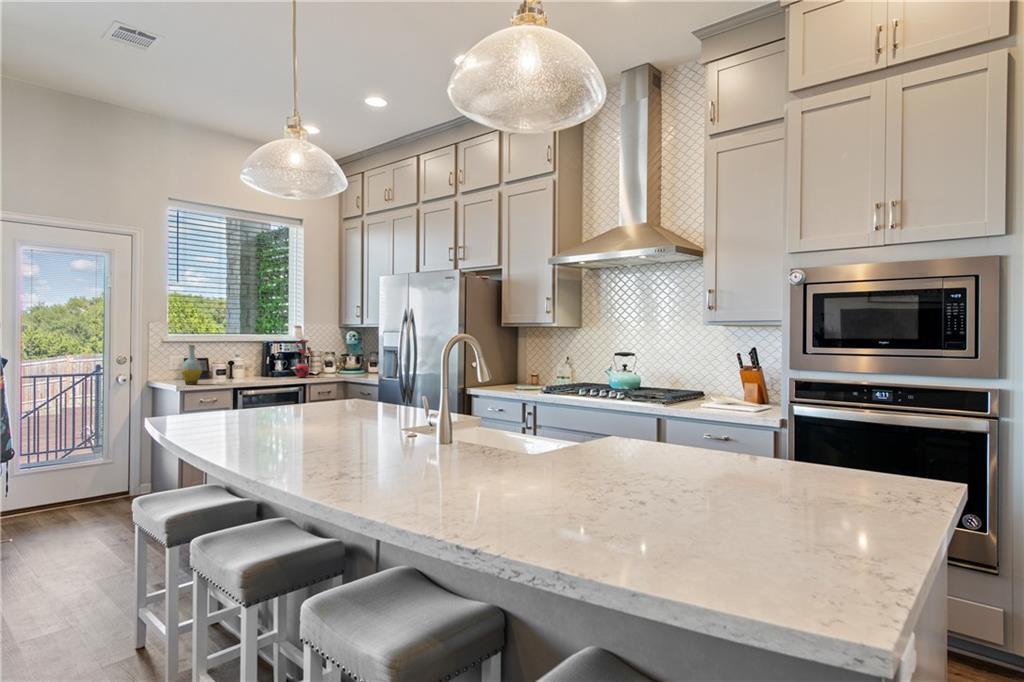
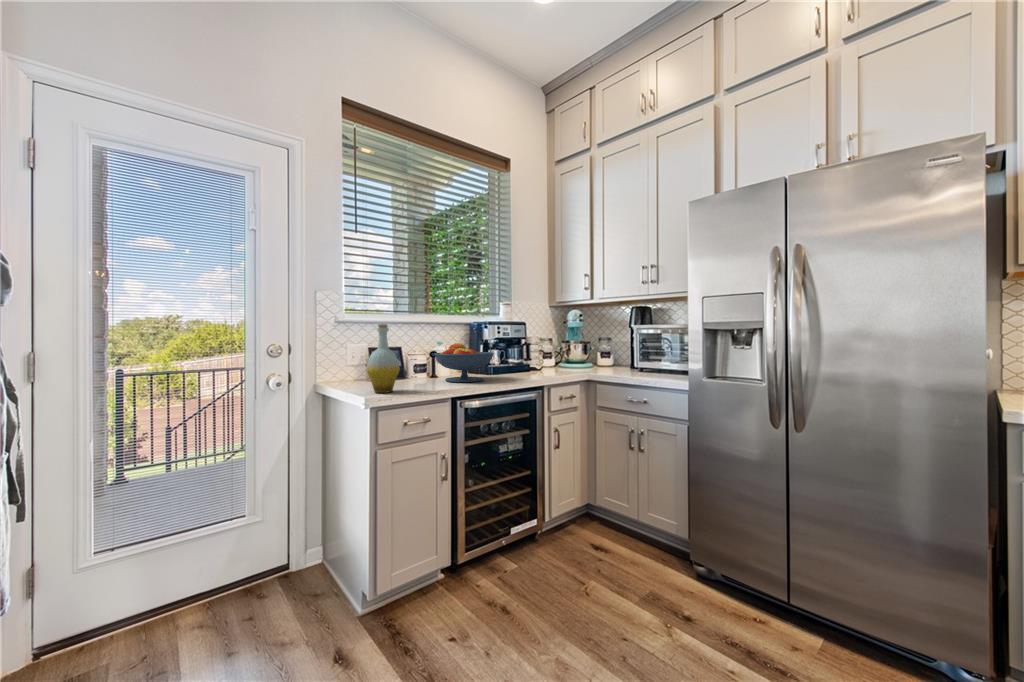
potted plant: present [294,339,311,378] -> none [517,316,547,376]
fruit bowl: none [229,356,270,380] -> present [434,343,494,382]

